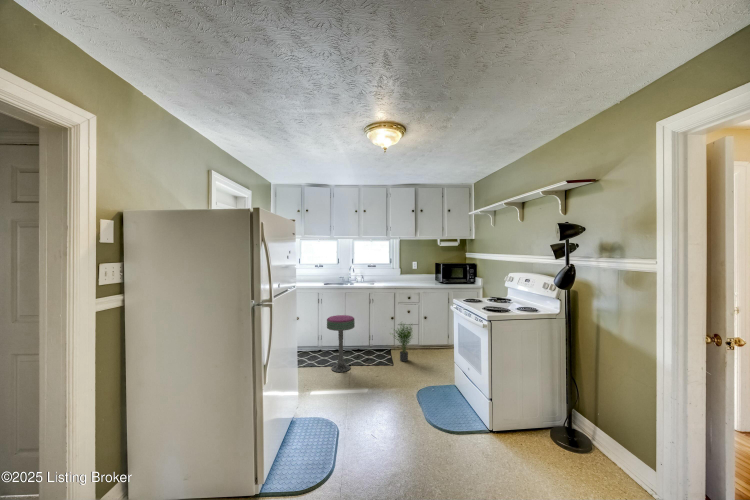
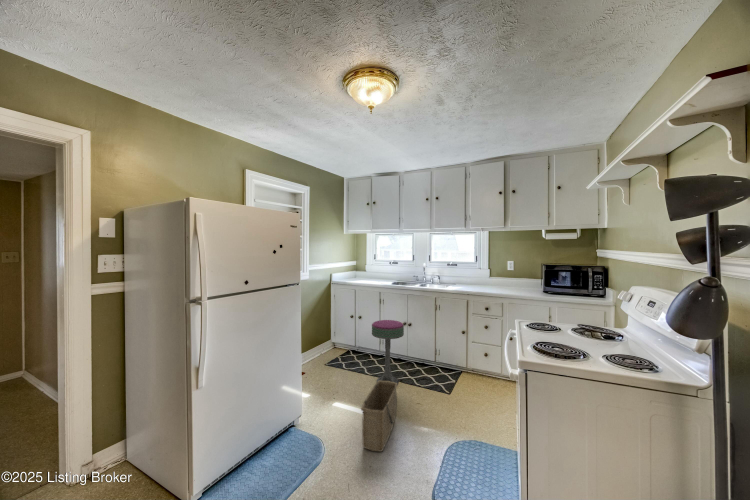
potted plant: present [394,324,412,362] -> none [451,336,487,393]
basket: none [353,361,380,413] -> present [361,381,397,452]

